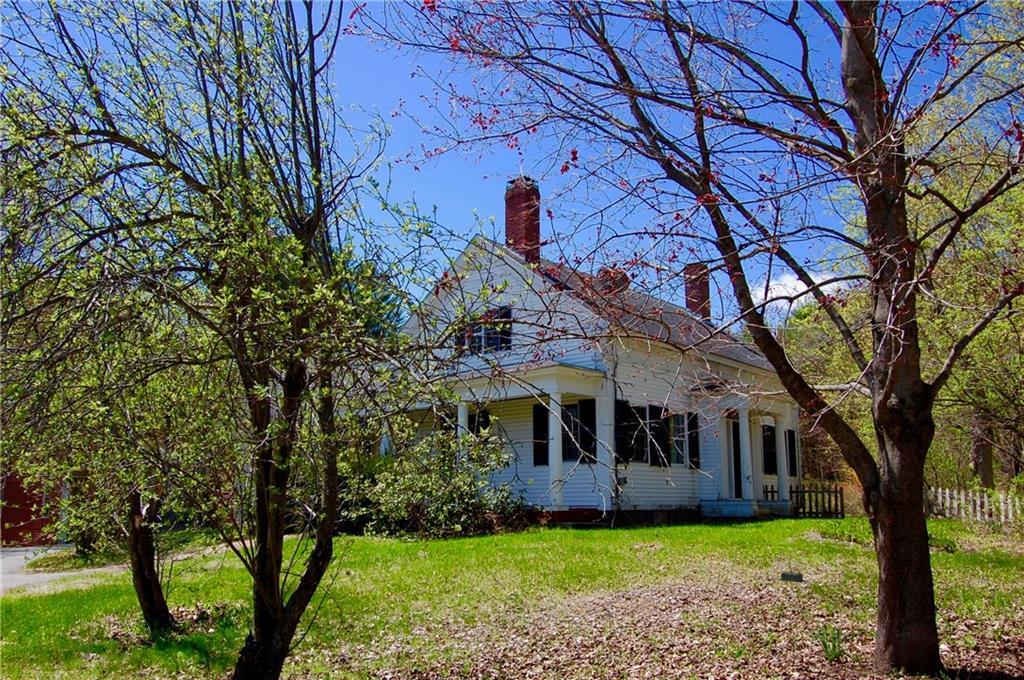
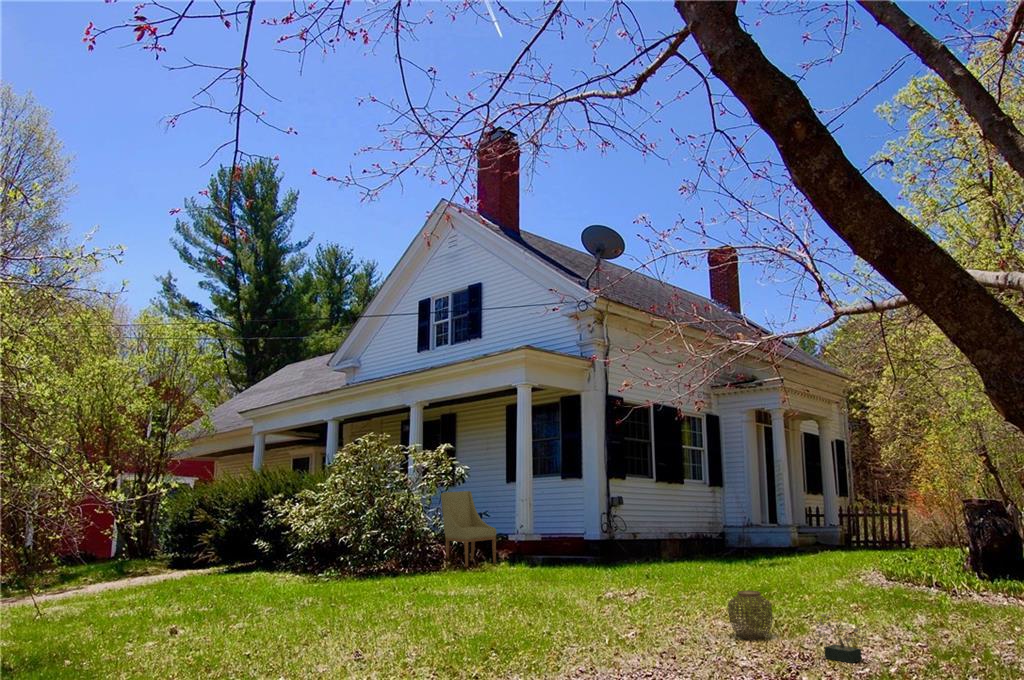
chair: none [500,474,541,529] -> present [441,491,496,567]
woven basket: none [721,541,748,571] -> present [728,590,772,639]

